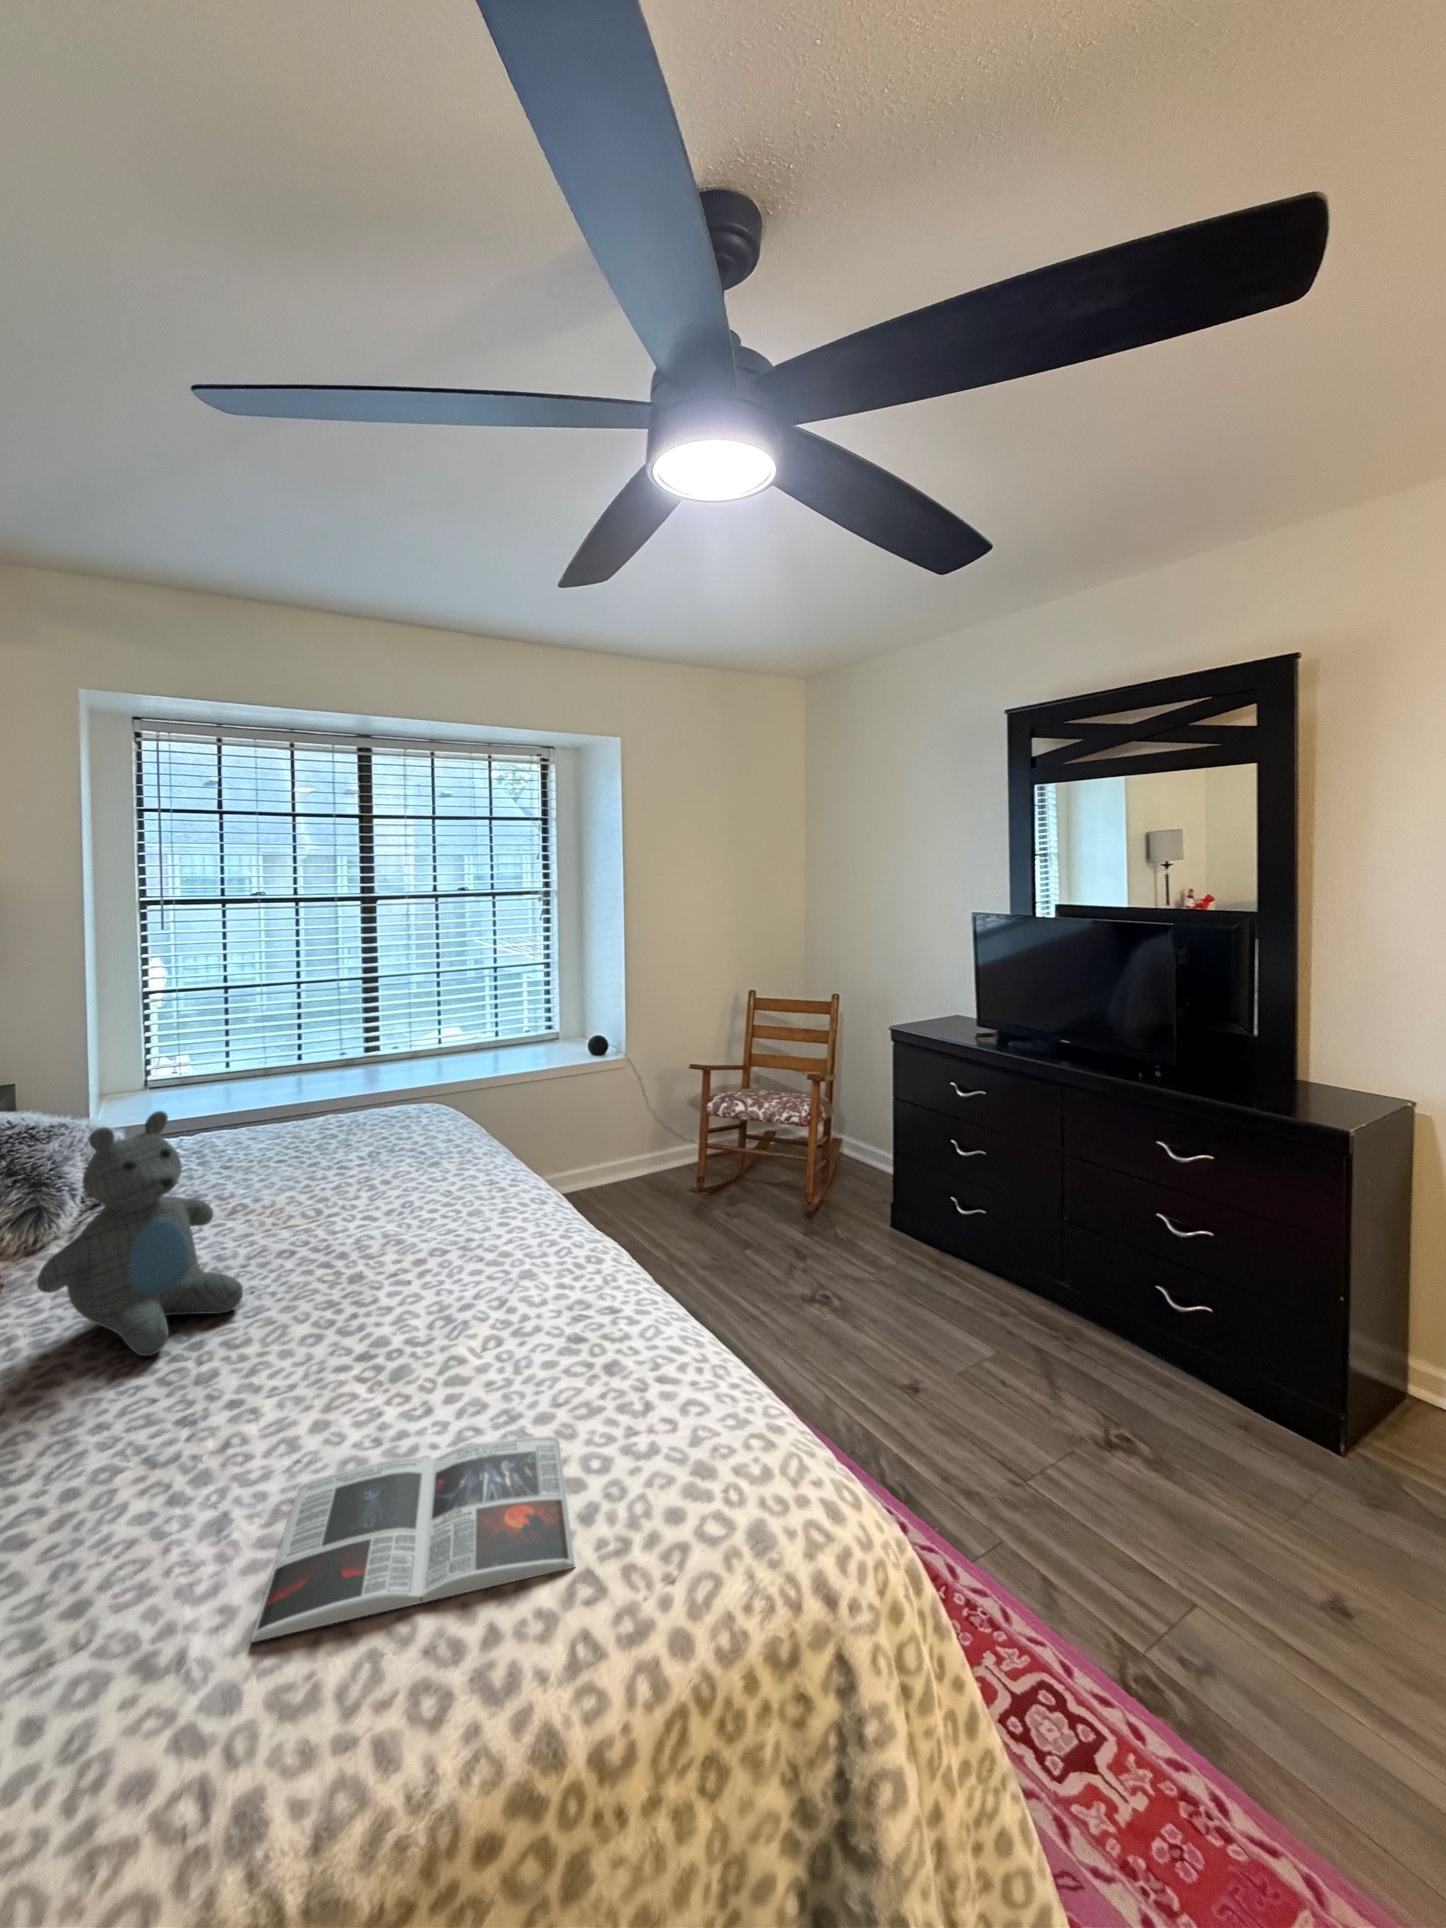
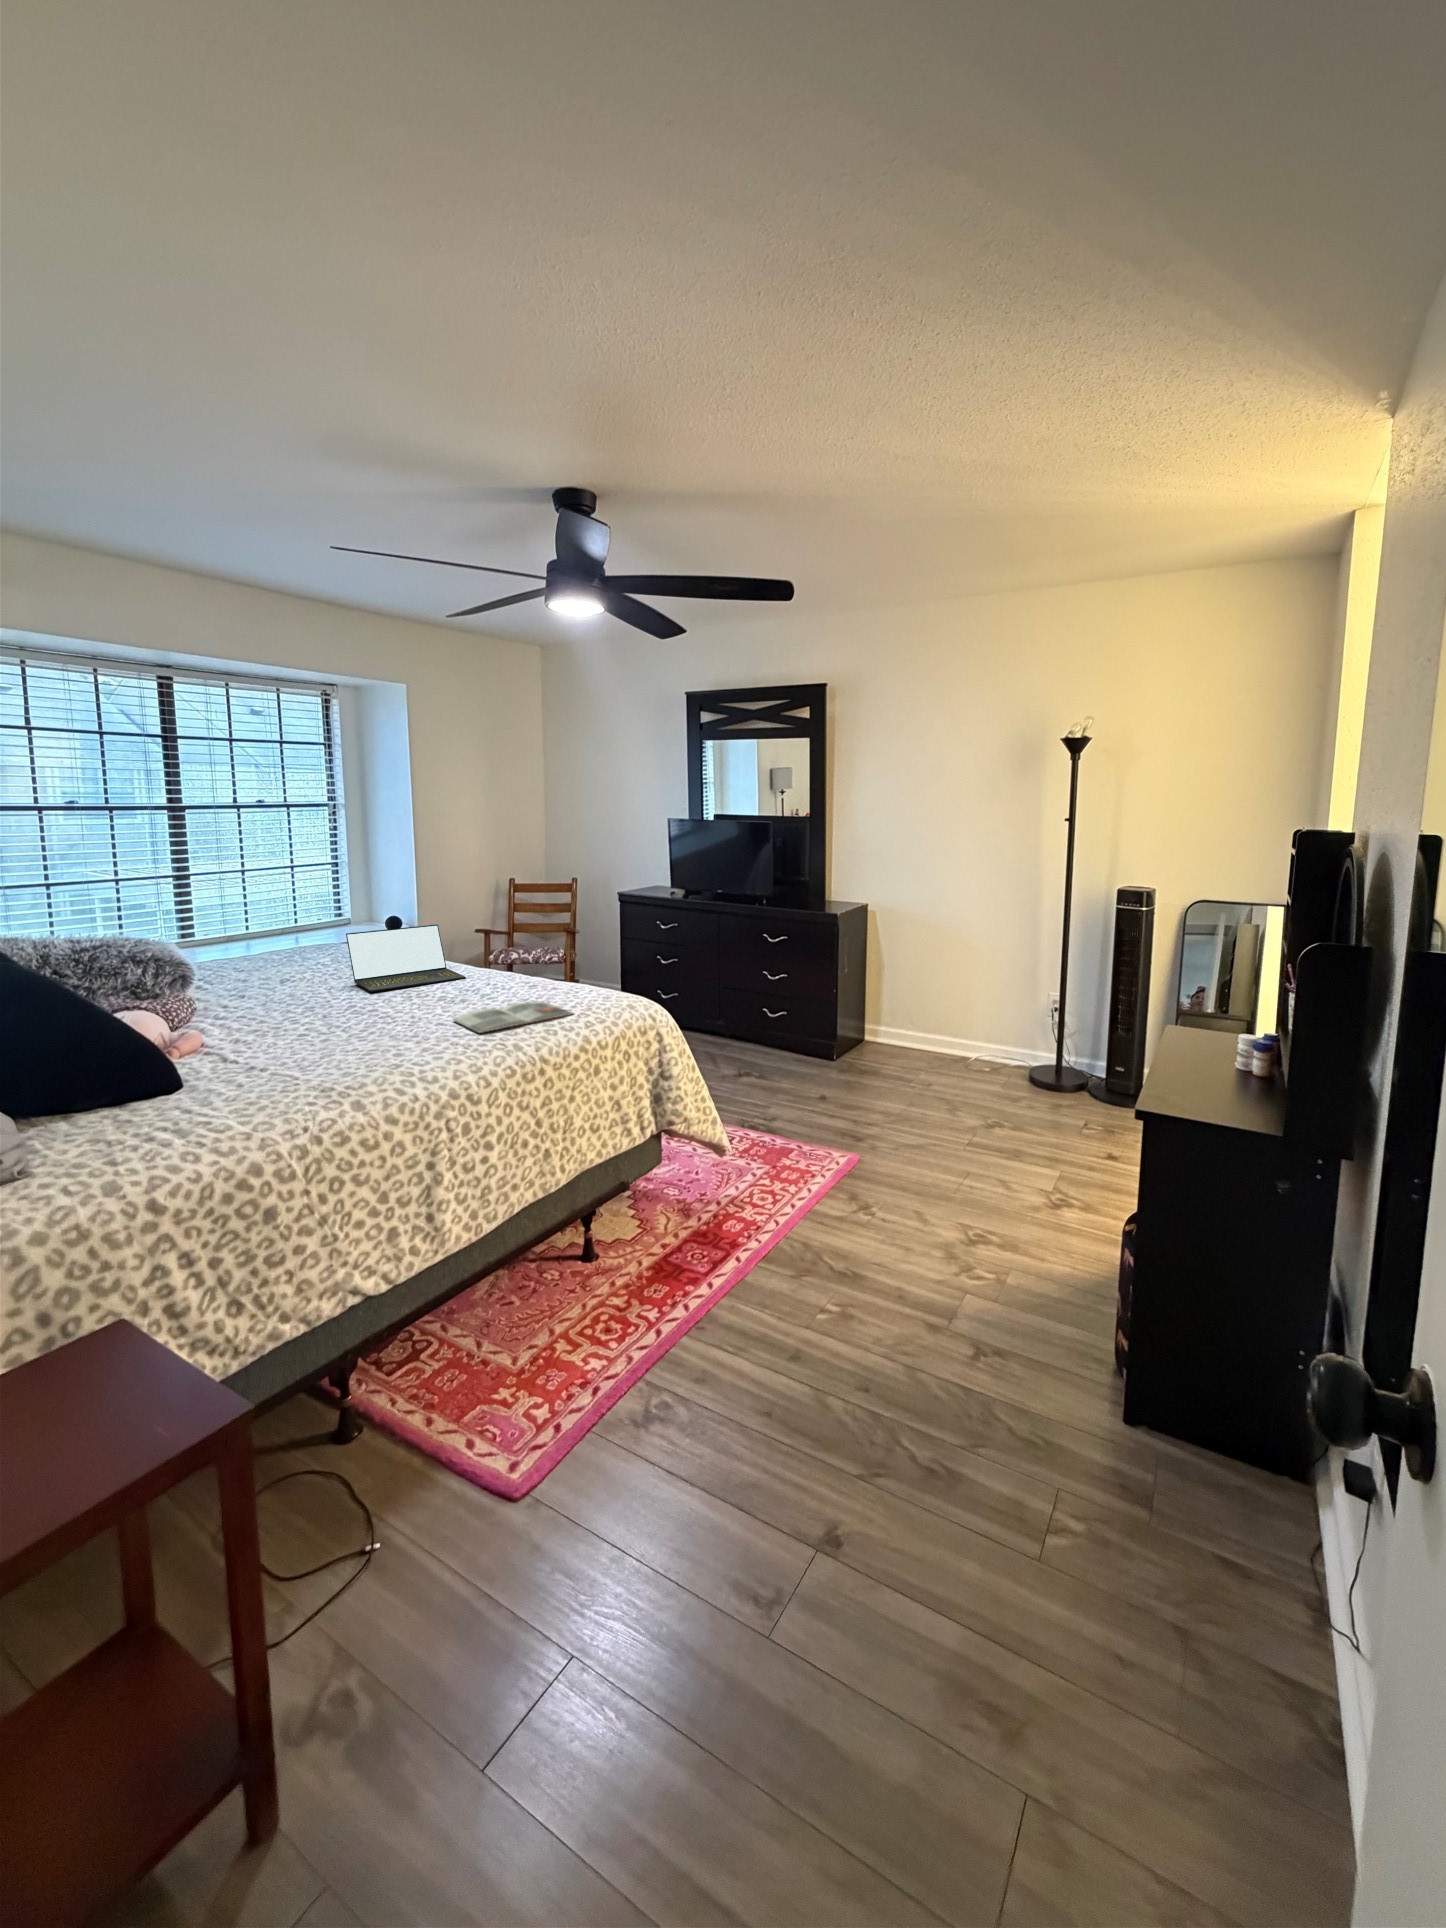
teddy bear: present [37,1111,243,1356] -> none [248,907,339,1017]
laptop: none [333,1118,517,1268] -> present [346,925,466,992]

